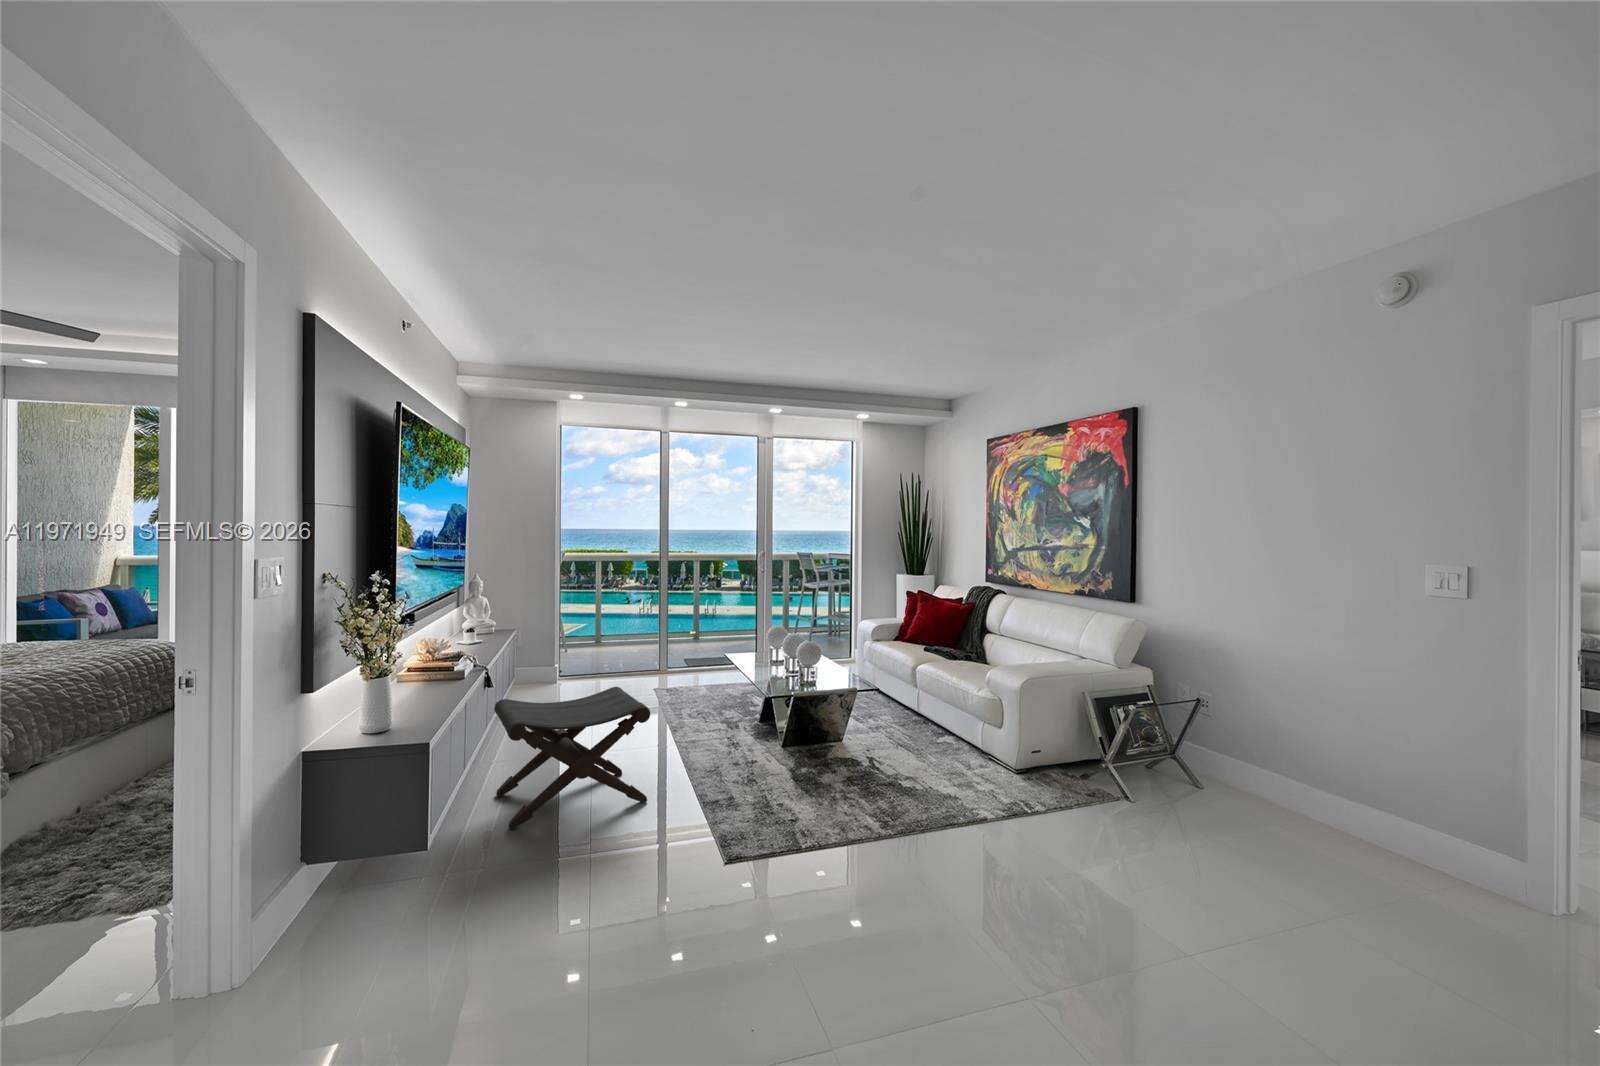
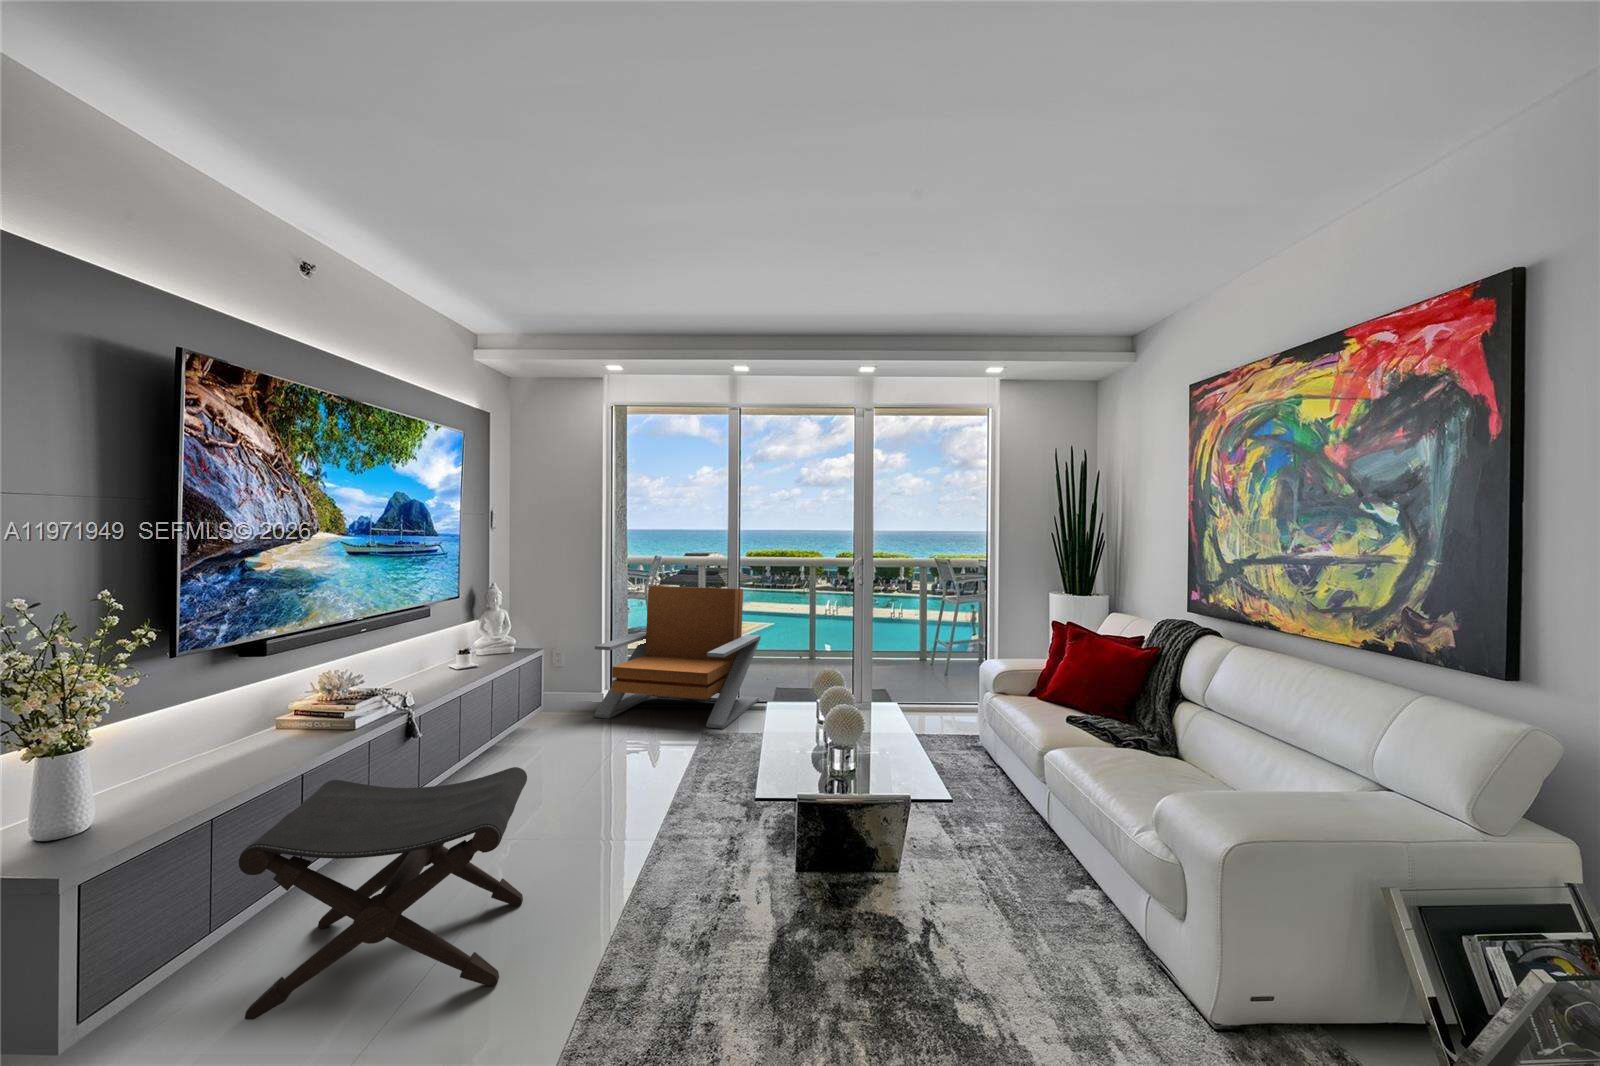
lounge chair: none [556,577,681,684] -> present [594,586,761,729]

